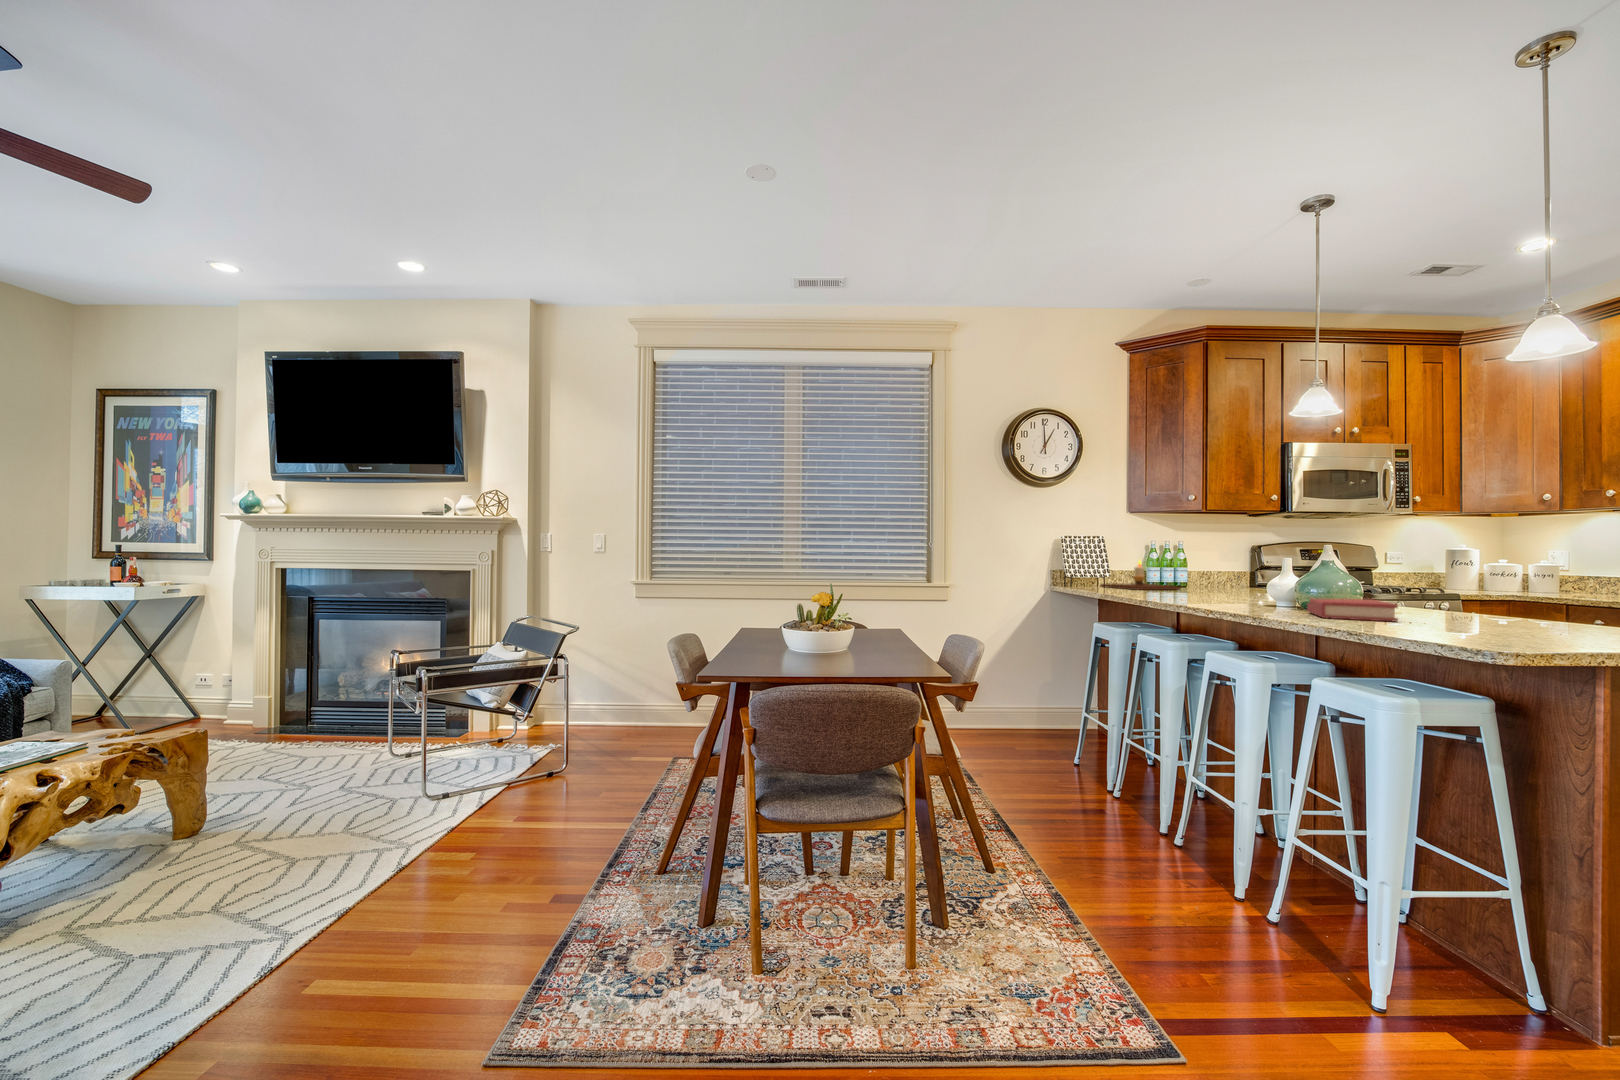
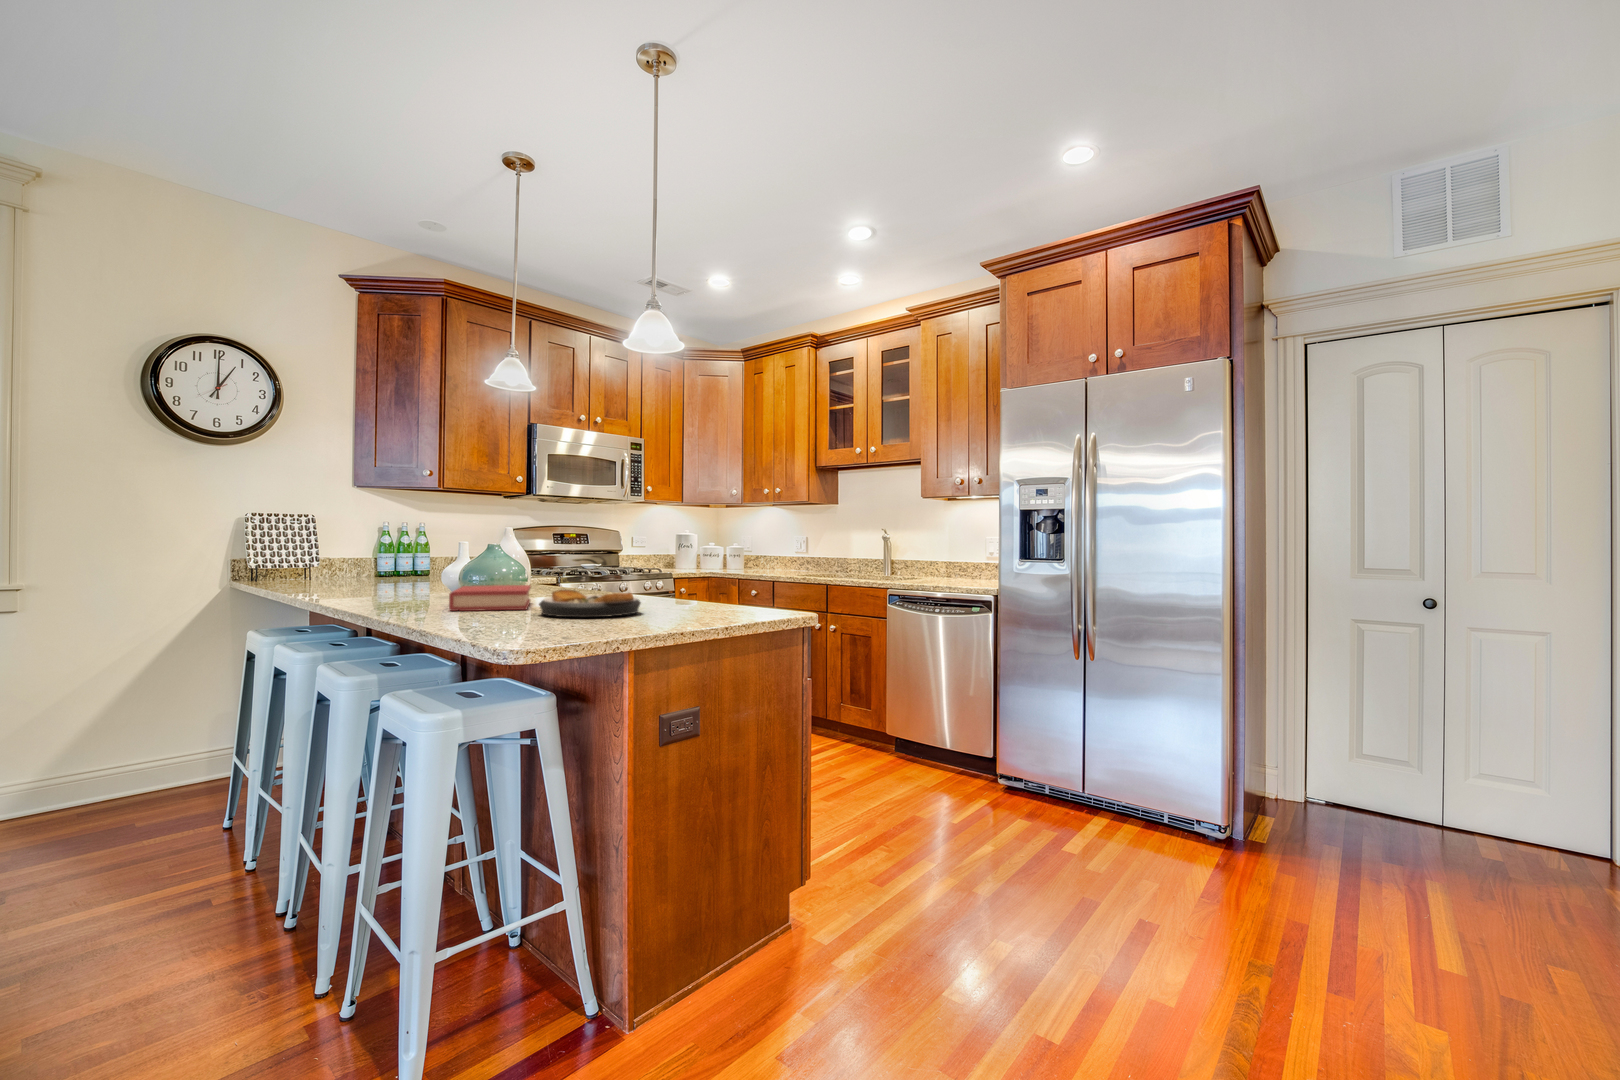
candle: present [1100,560,1181,590] -> none [314,545,417,582]
plate: none [1425,605,1553,634] -> present [539,589,641,617]

